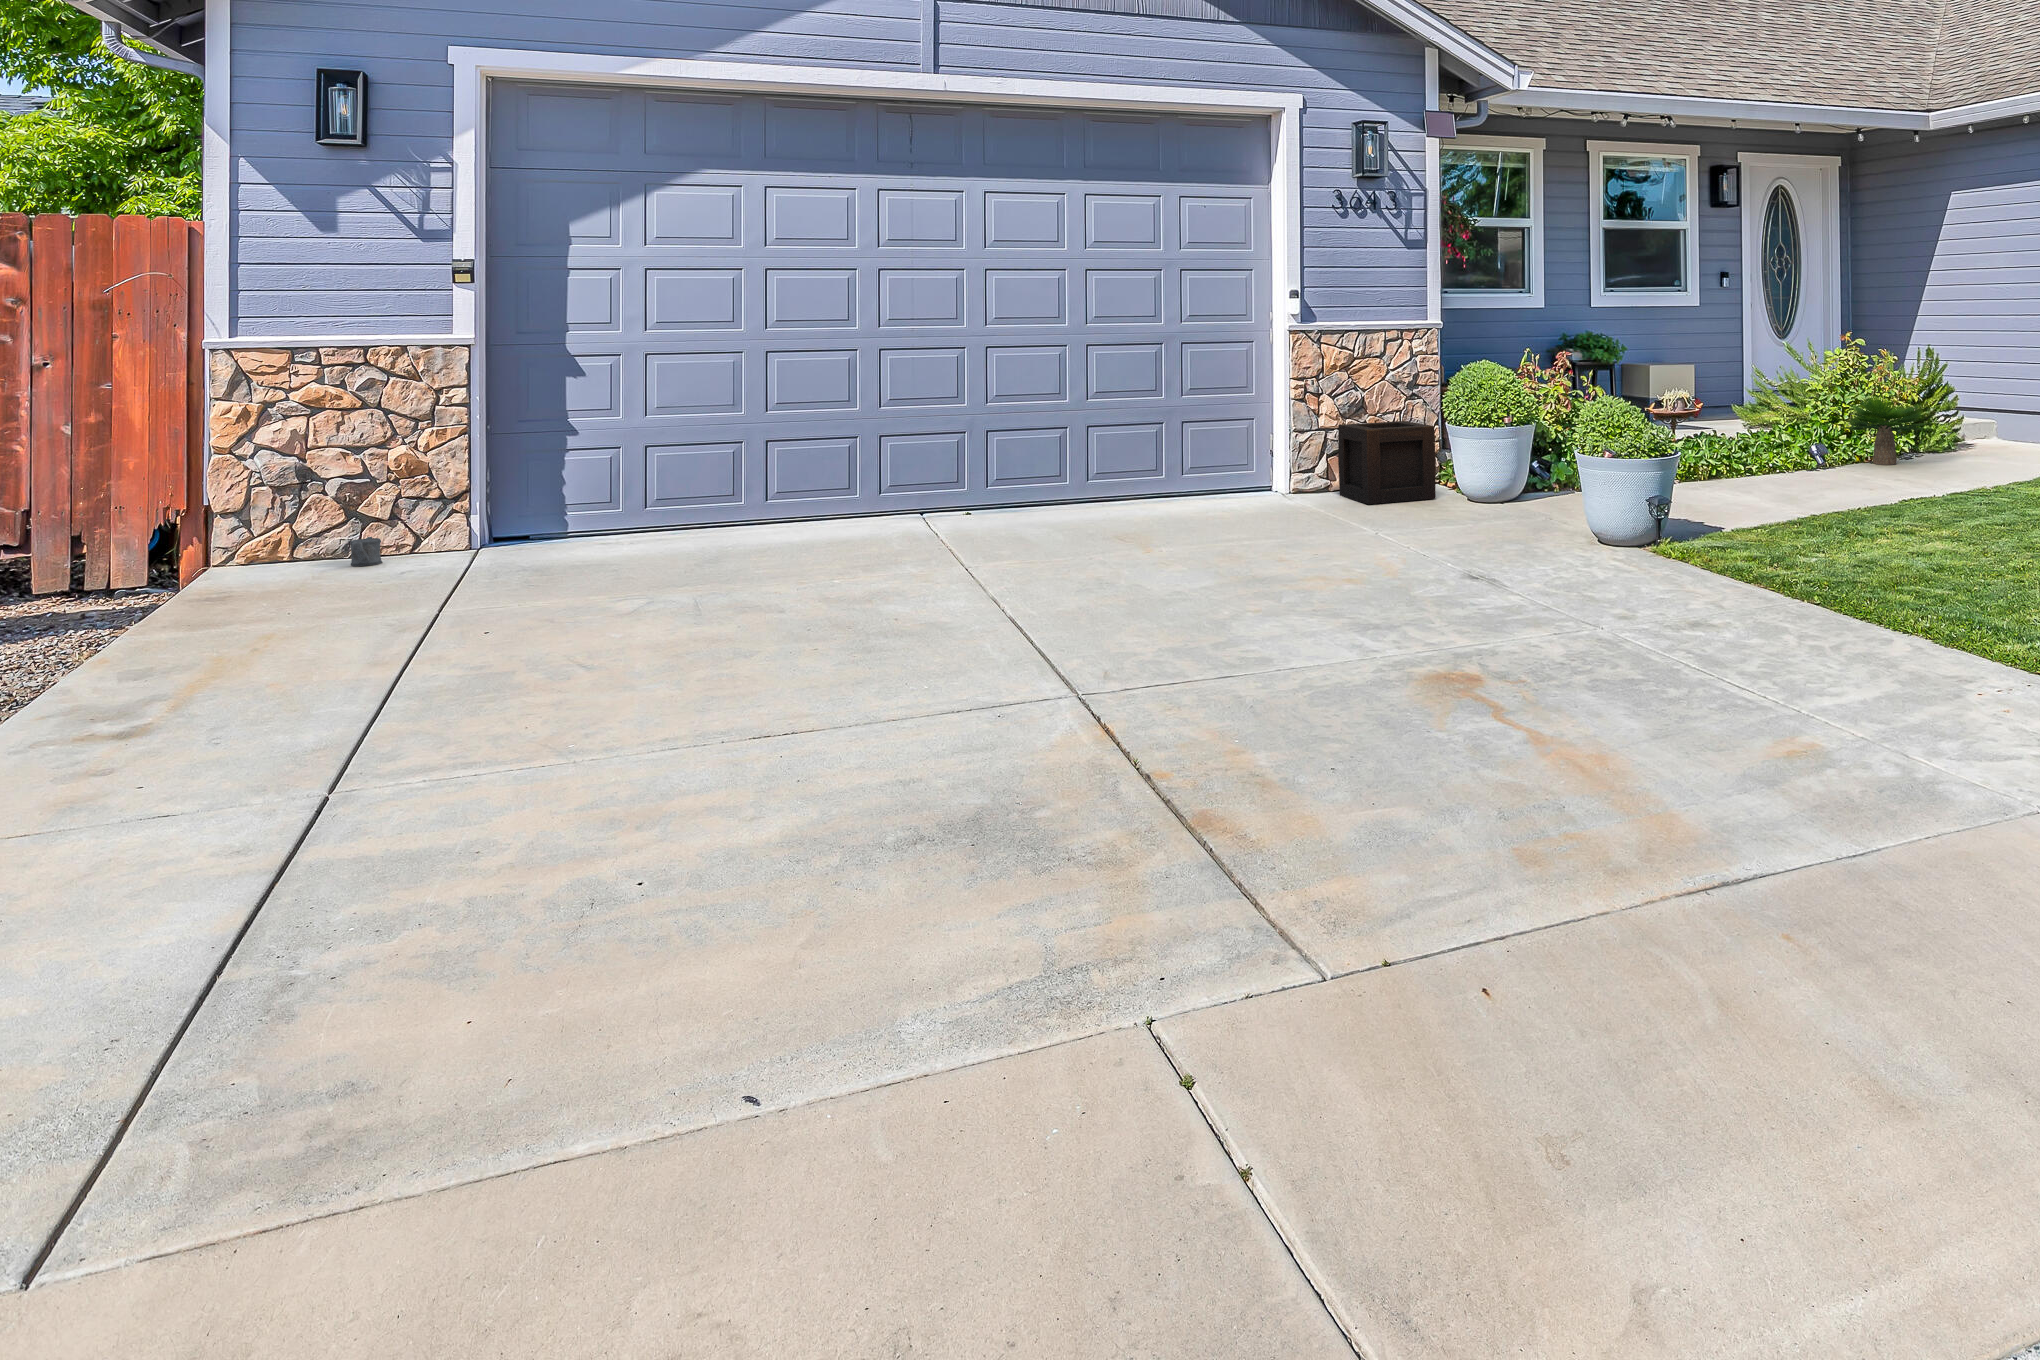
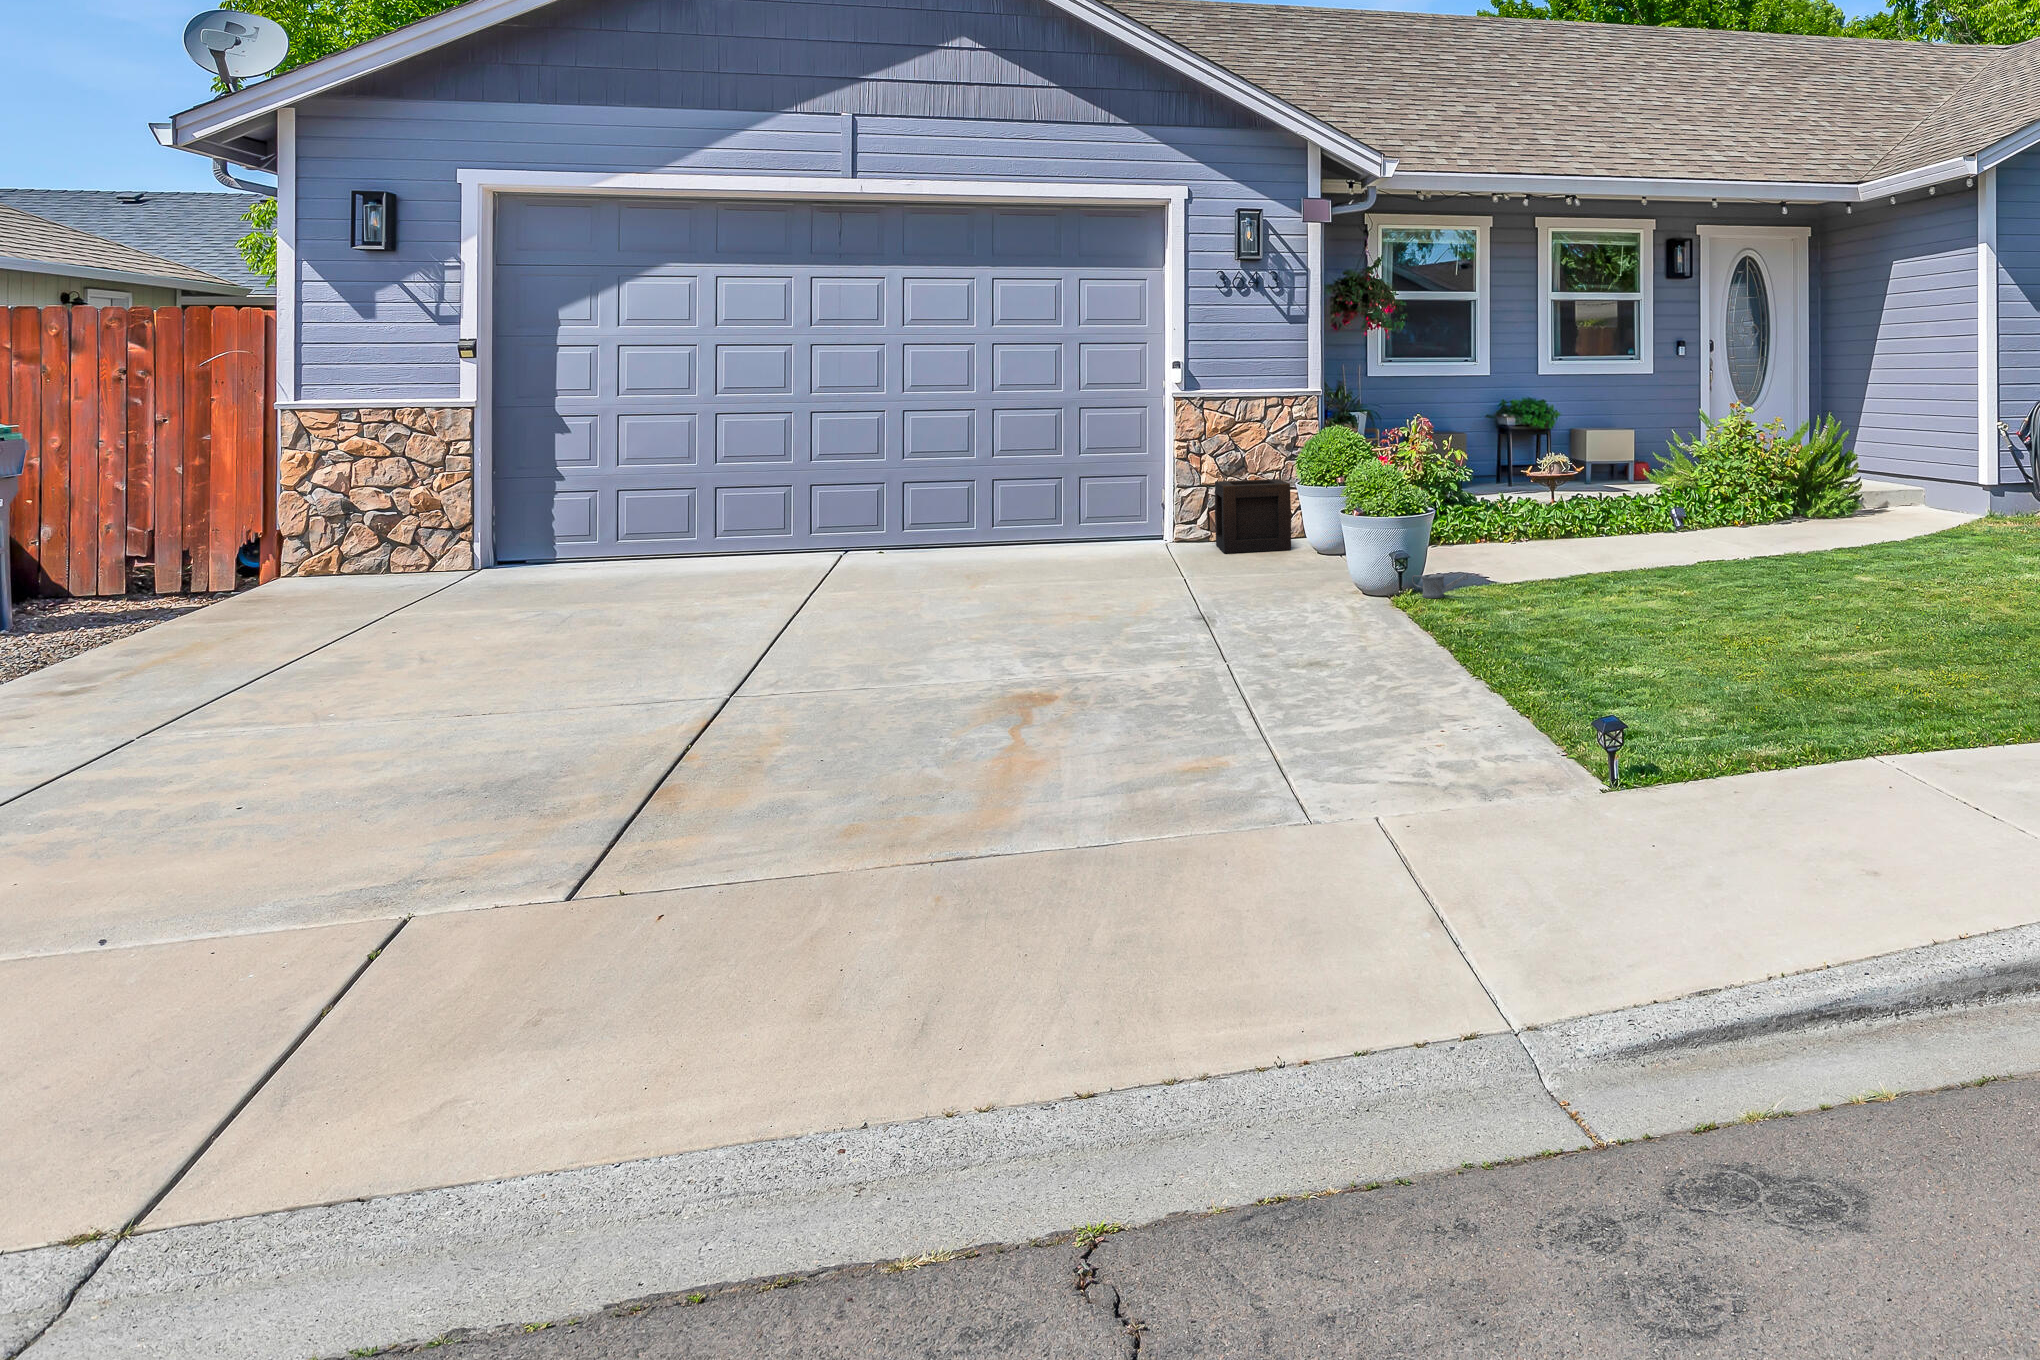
potted plant: present [1844,394,1924,465] -> none [1723,456,1809,528]
watering can: present [350,537,382,566] -> present [1412,573,1468,598]

